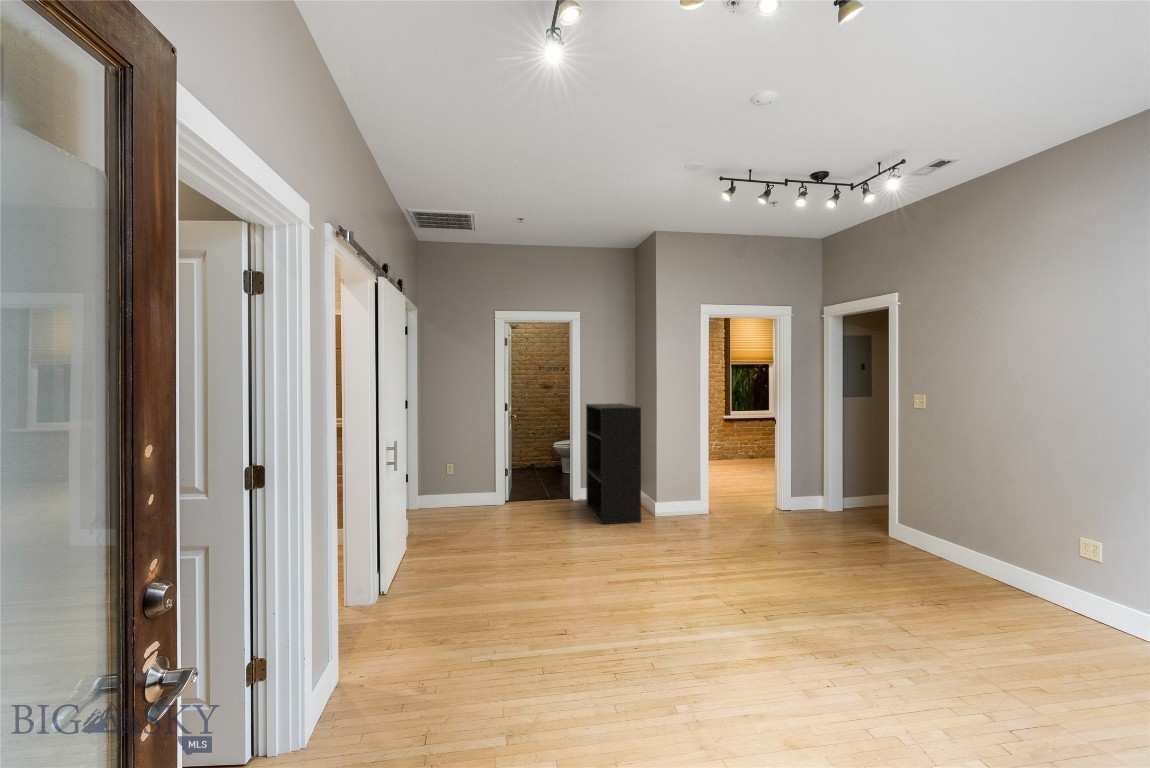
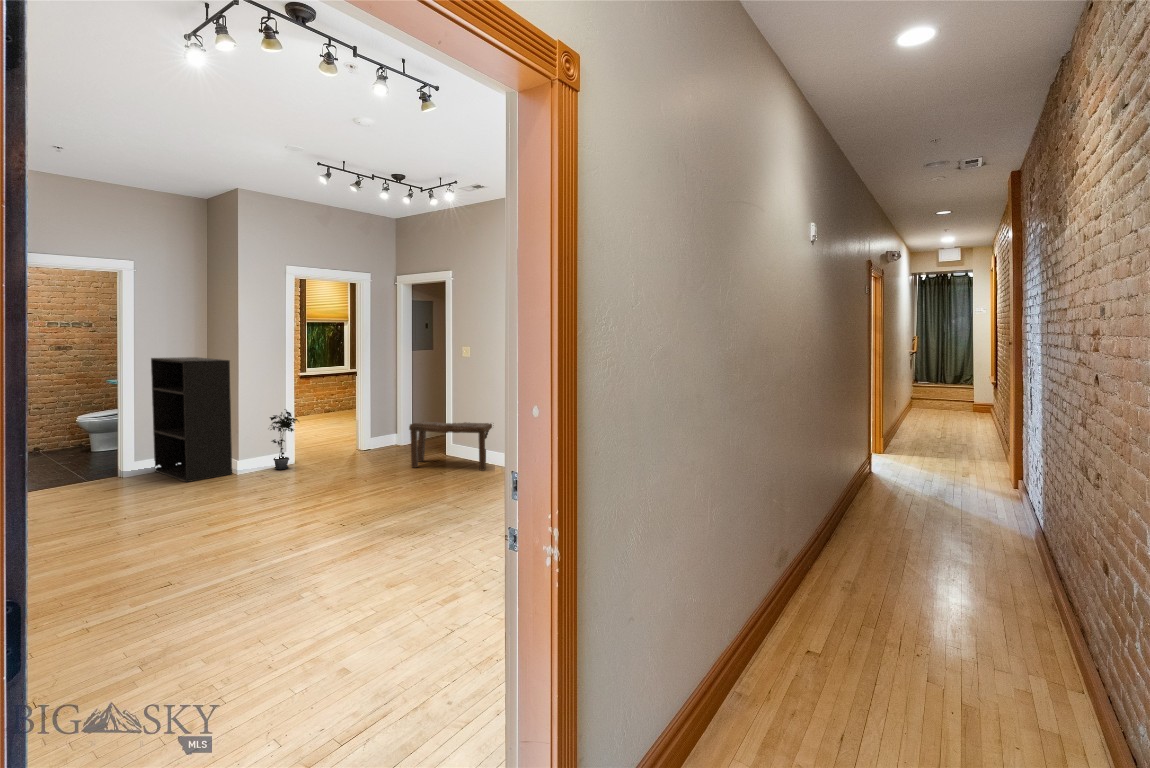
potted plant: none [674,460,704,525] -> present [270,409,299,470]
bench: none [836,490,979,585] -> present [409,421,492,470]

